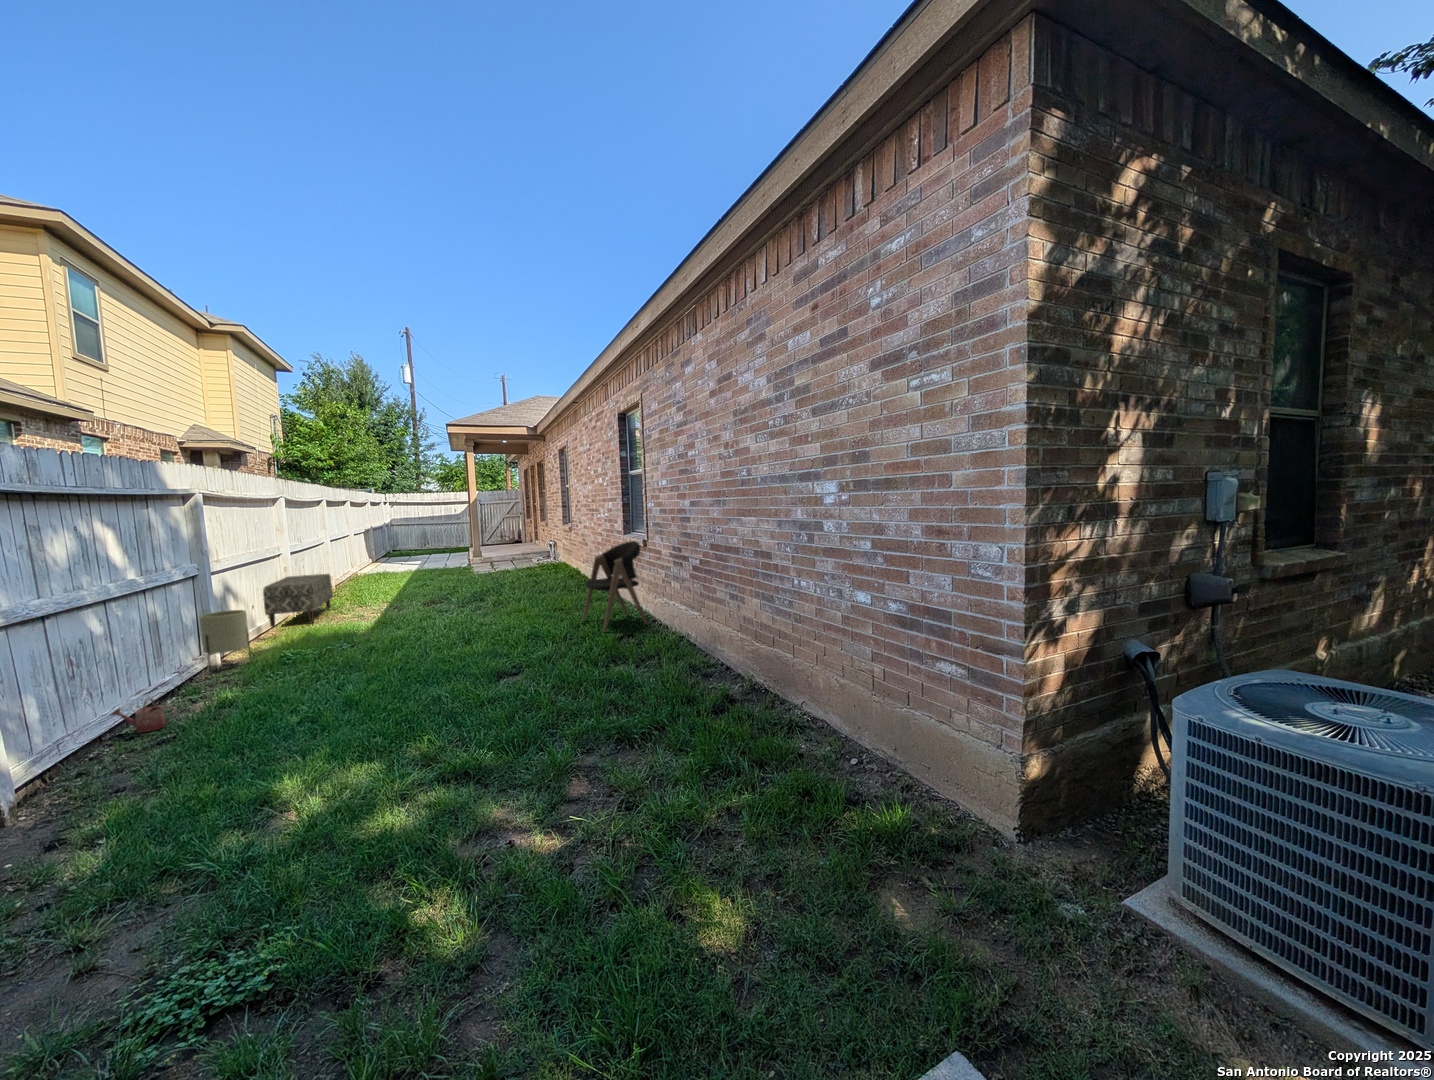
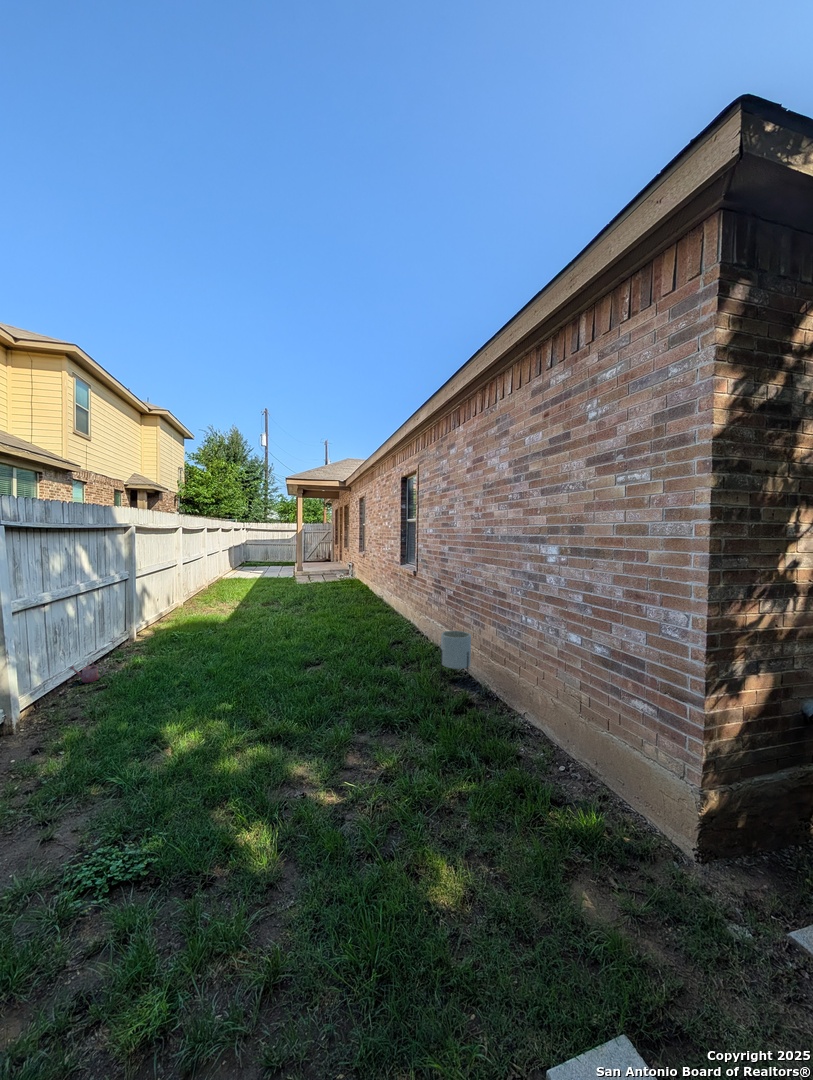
chair: present [582,541,648,632] -> none [368,572,415,638]
bench: present [263,574,333,627] -> none [164,579,206,614]
planter: present [200,610,251,672] -> present [441,631,471,681]

